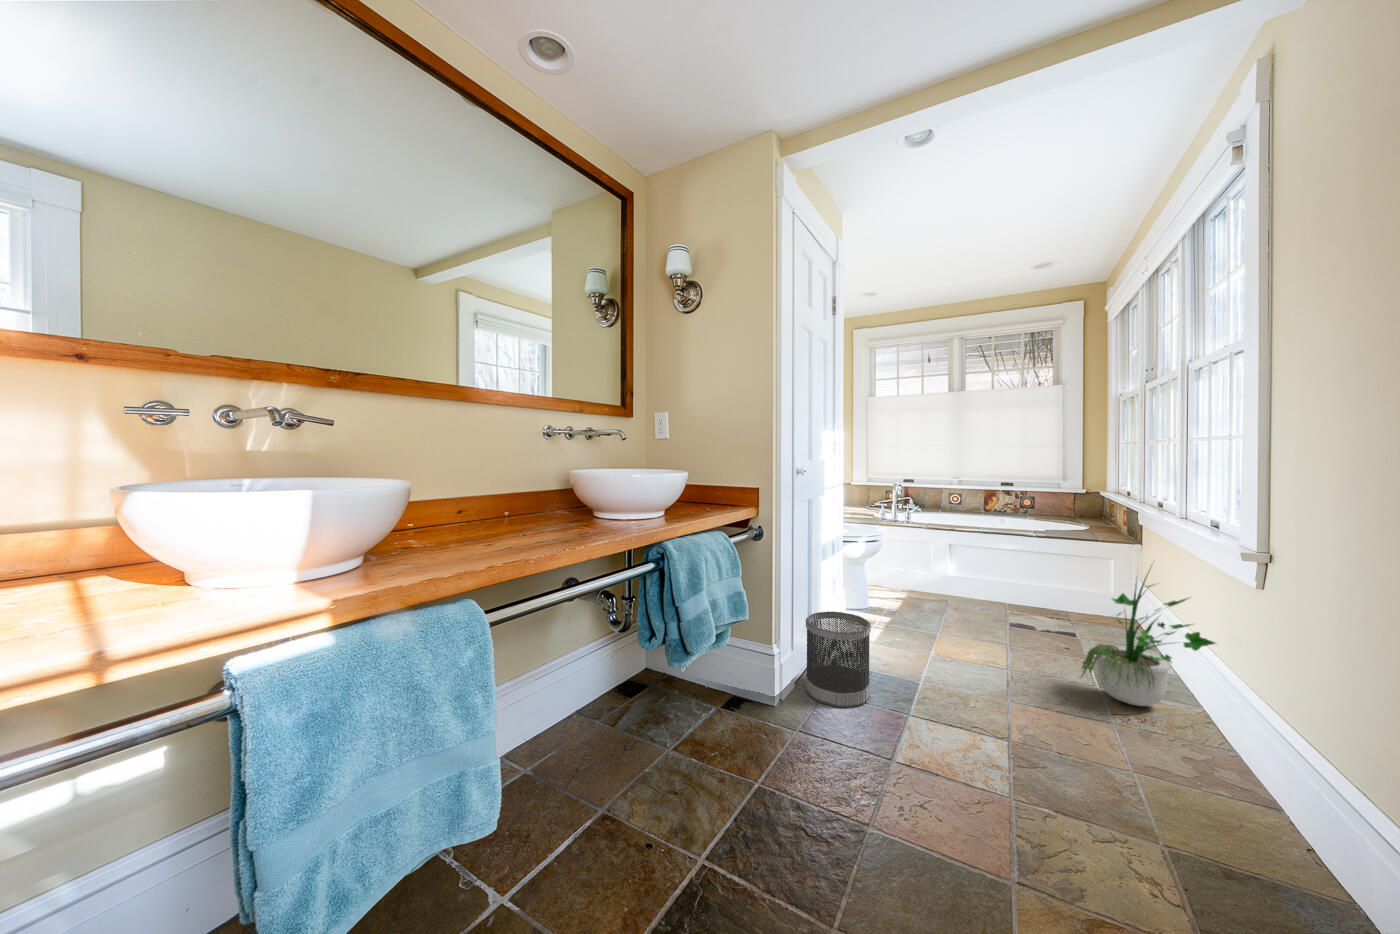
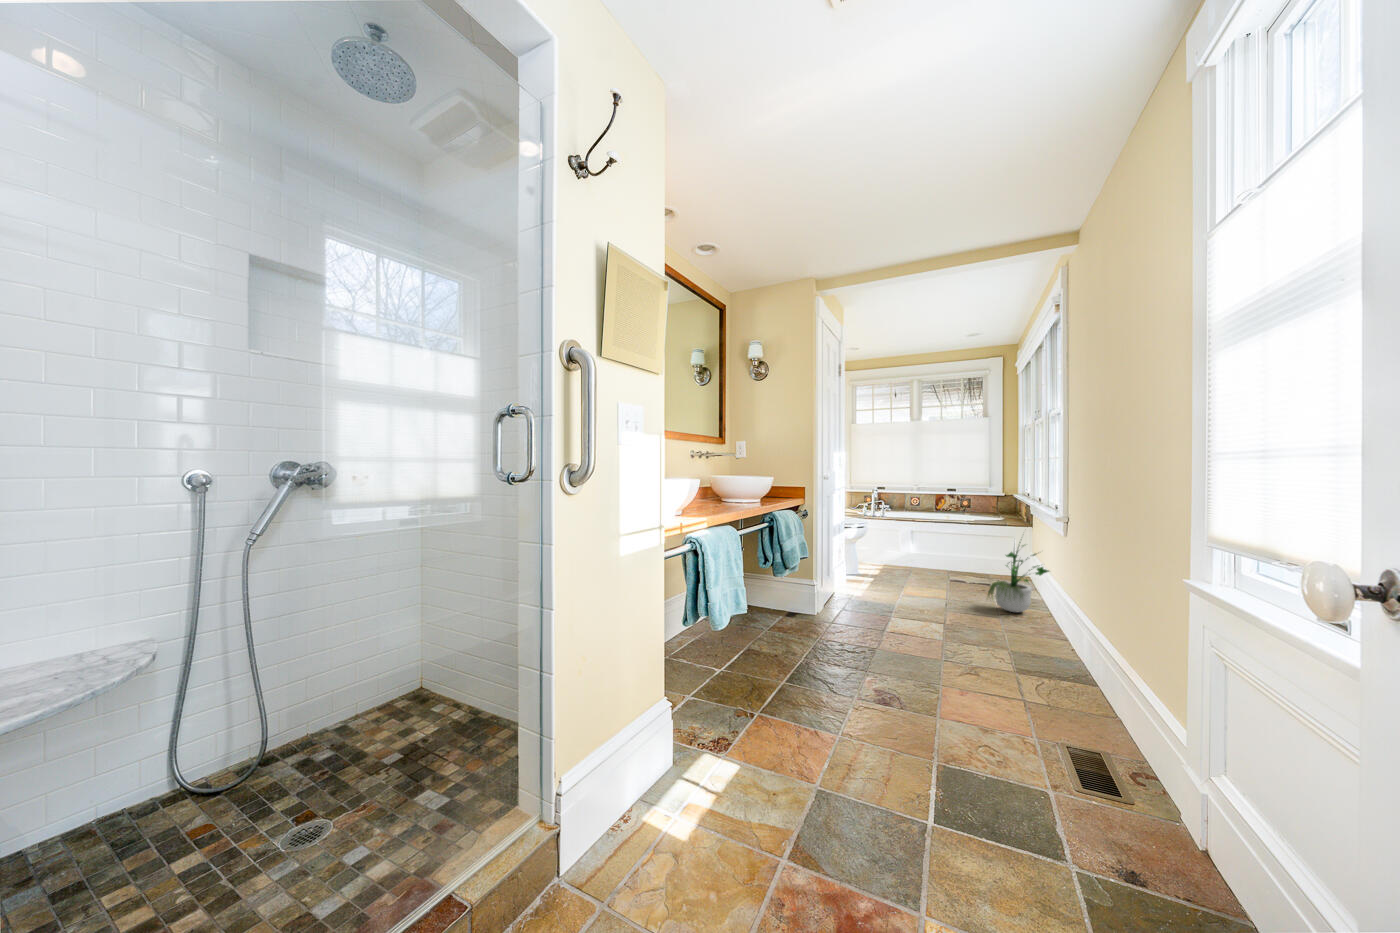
wastebasket: present [806,612,871,708] -> none [829,564,868,616]

